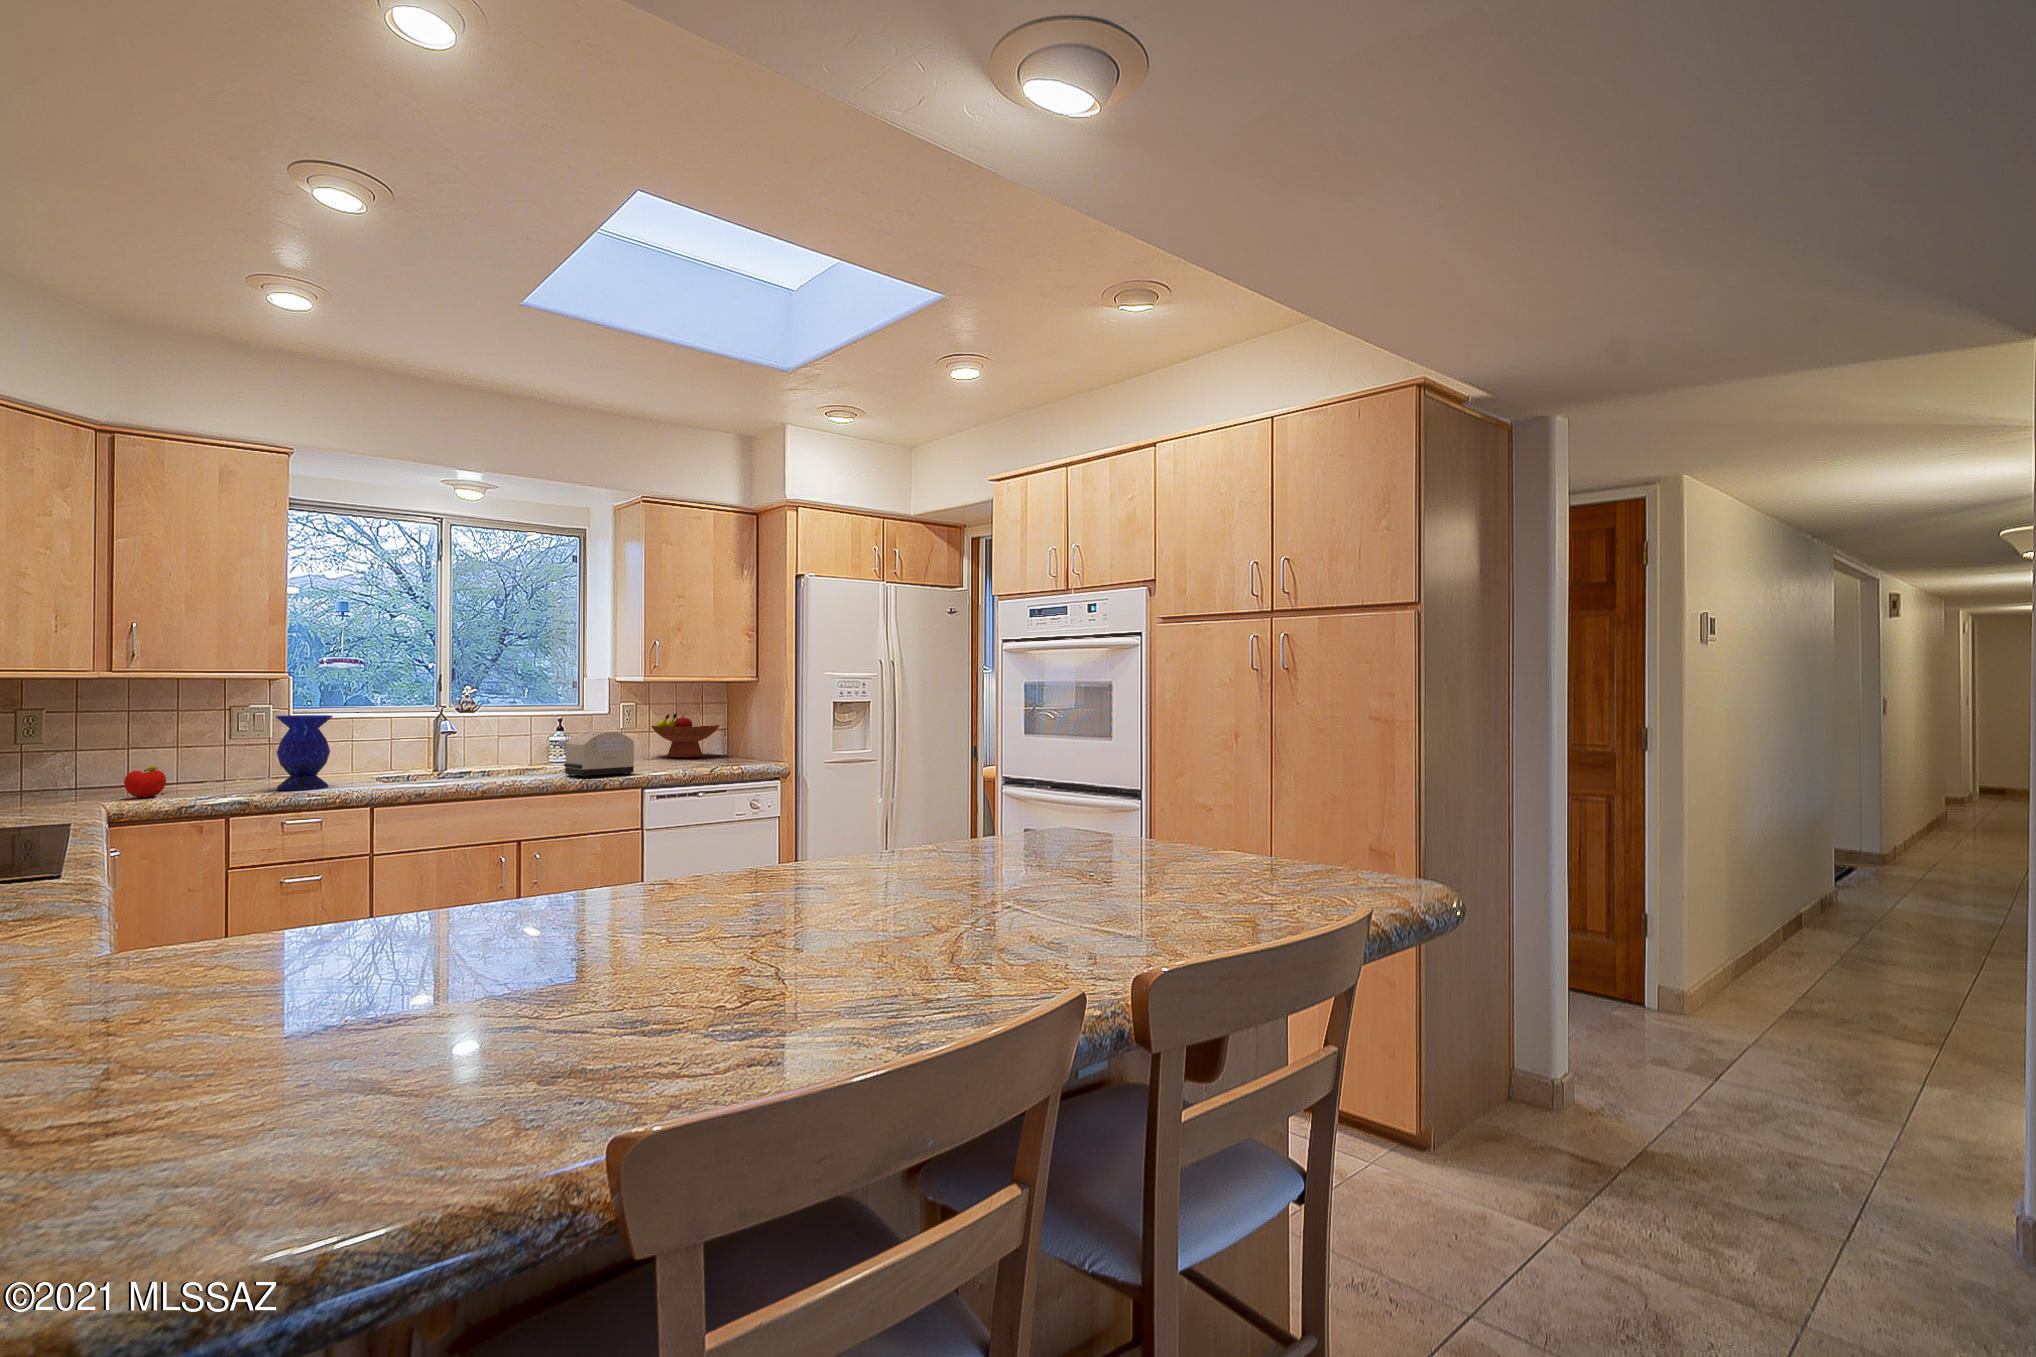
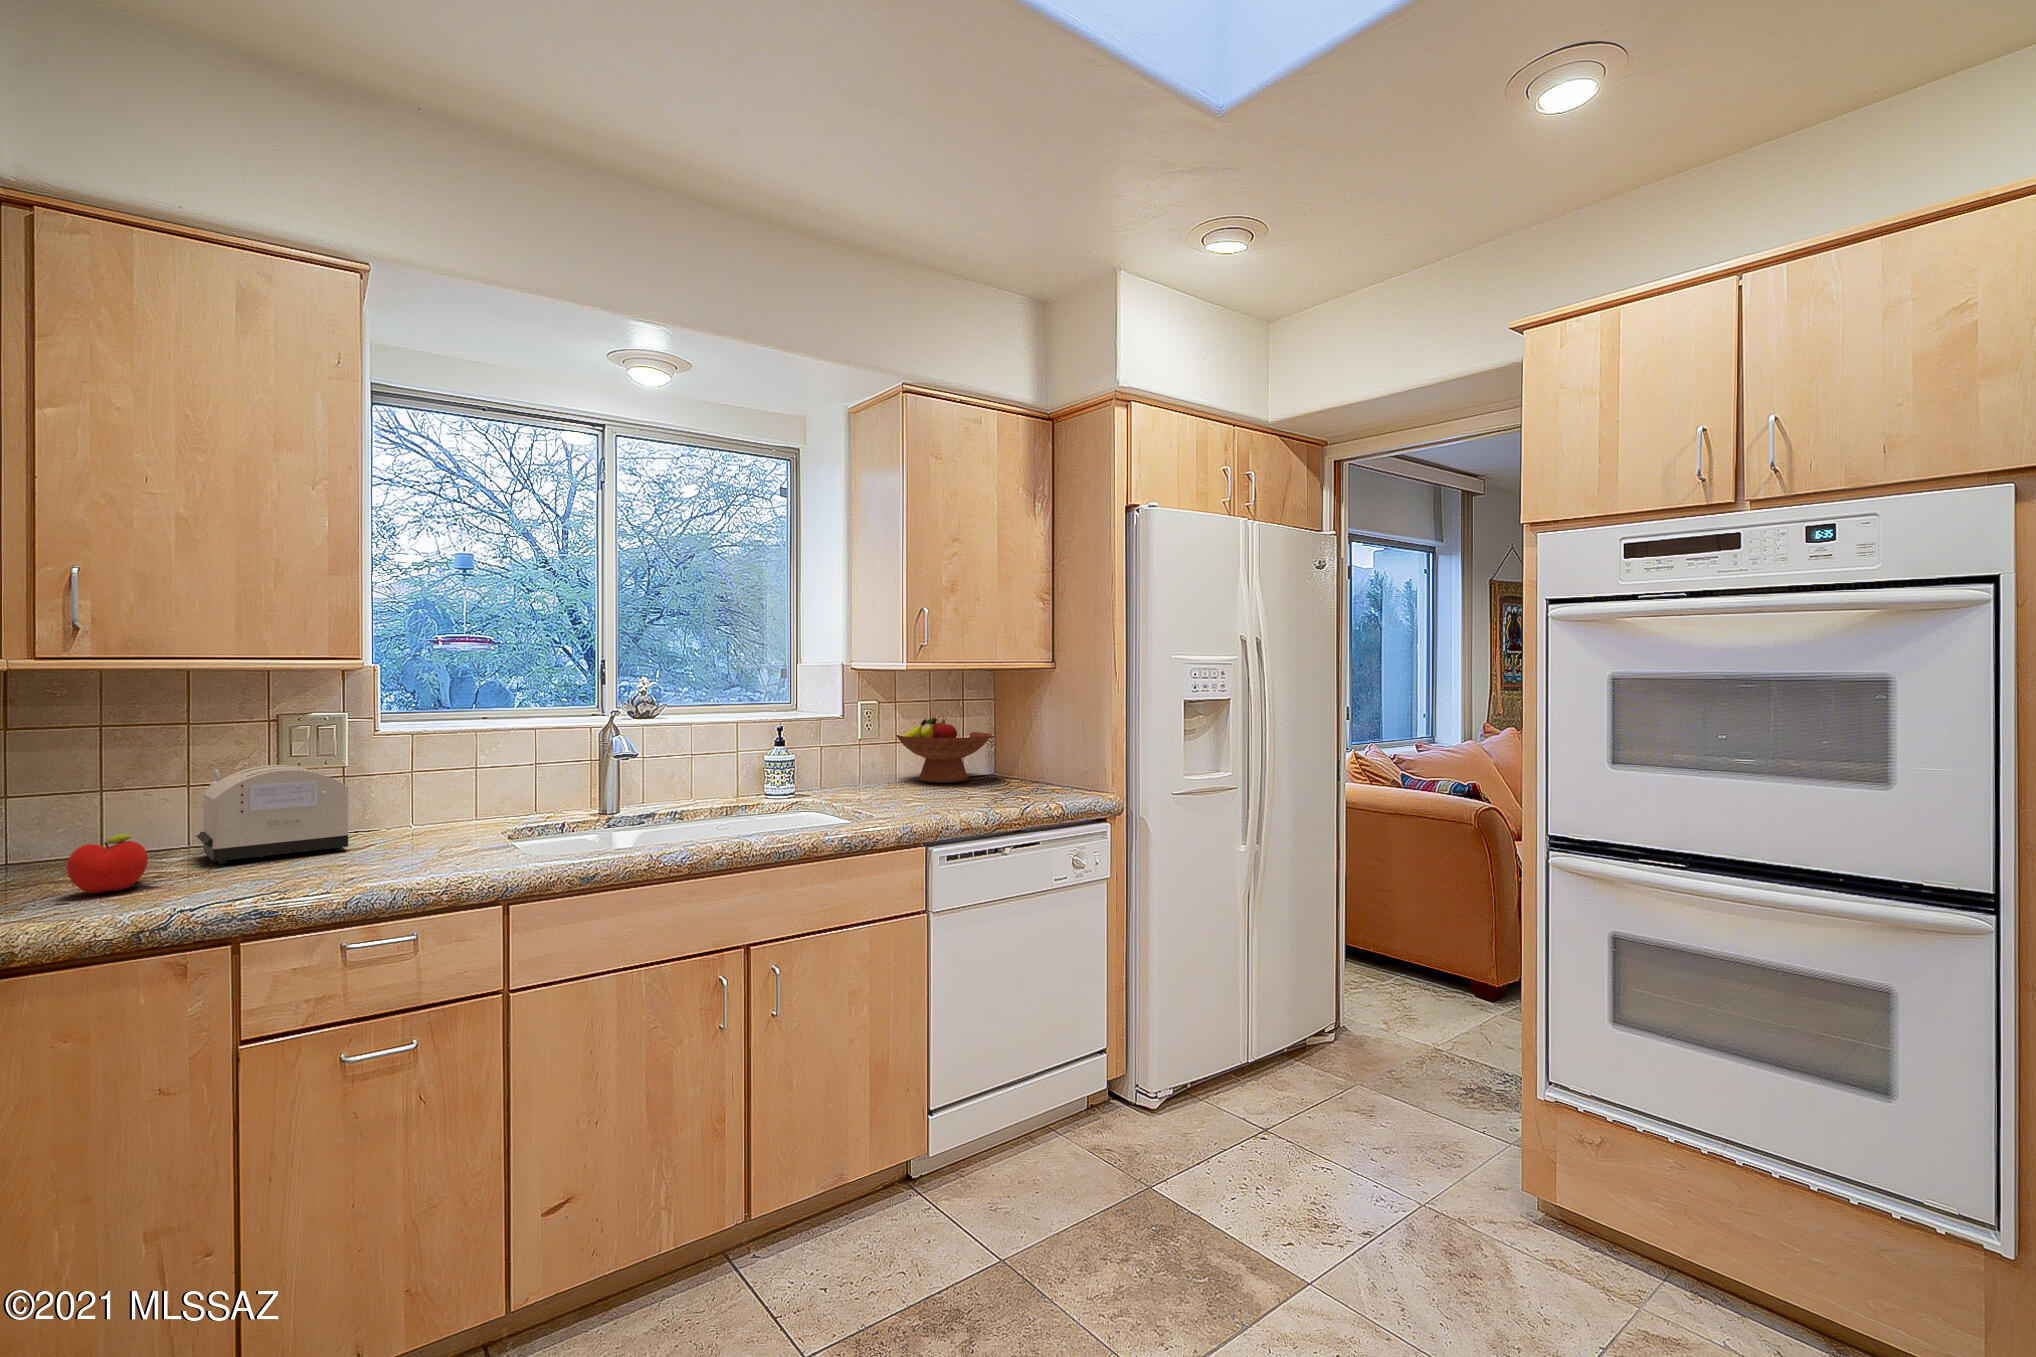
vase: present [276,715,332,791] -> none [338,735,437,875]
toaster: present [558,731,634,777] -> present [197,765,348,864]

